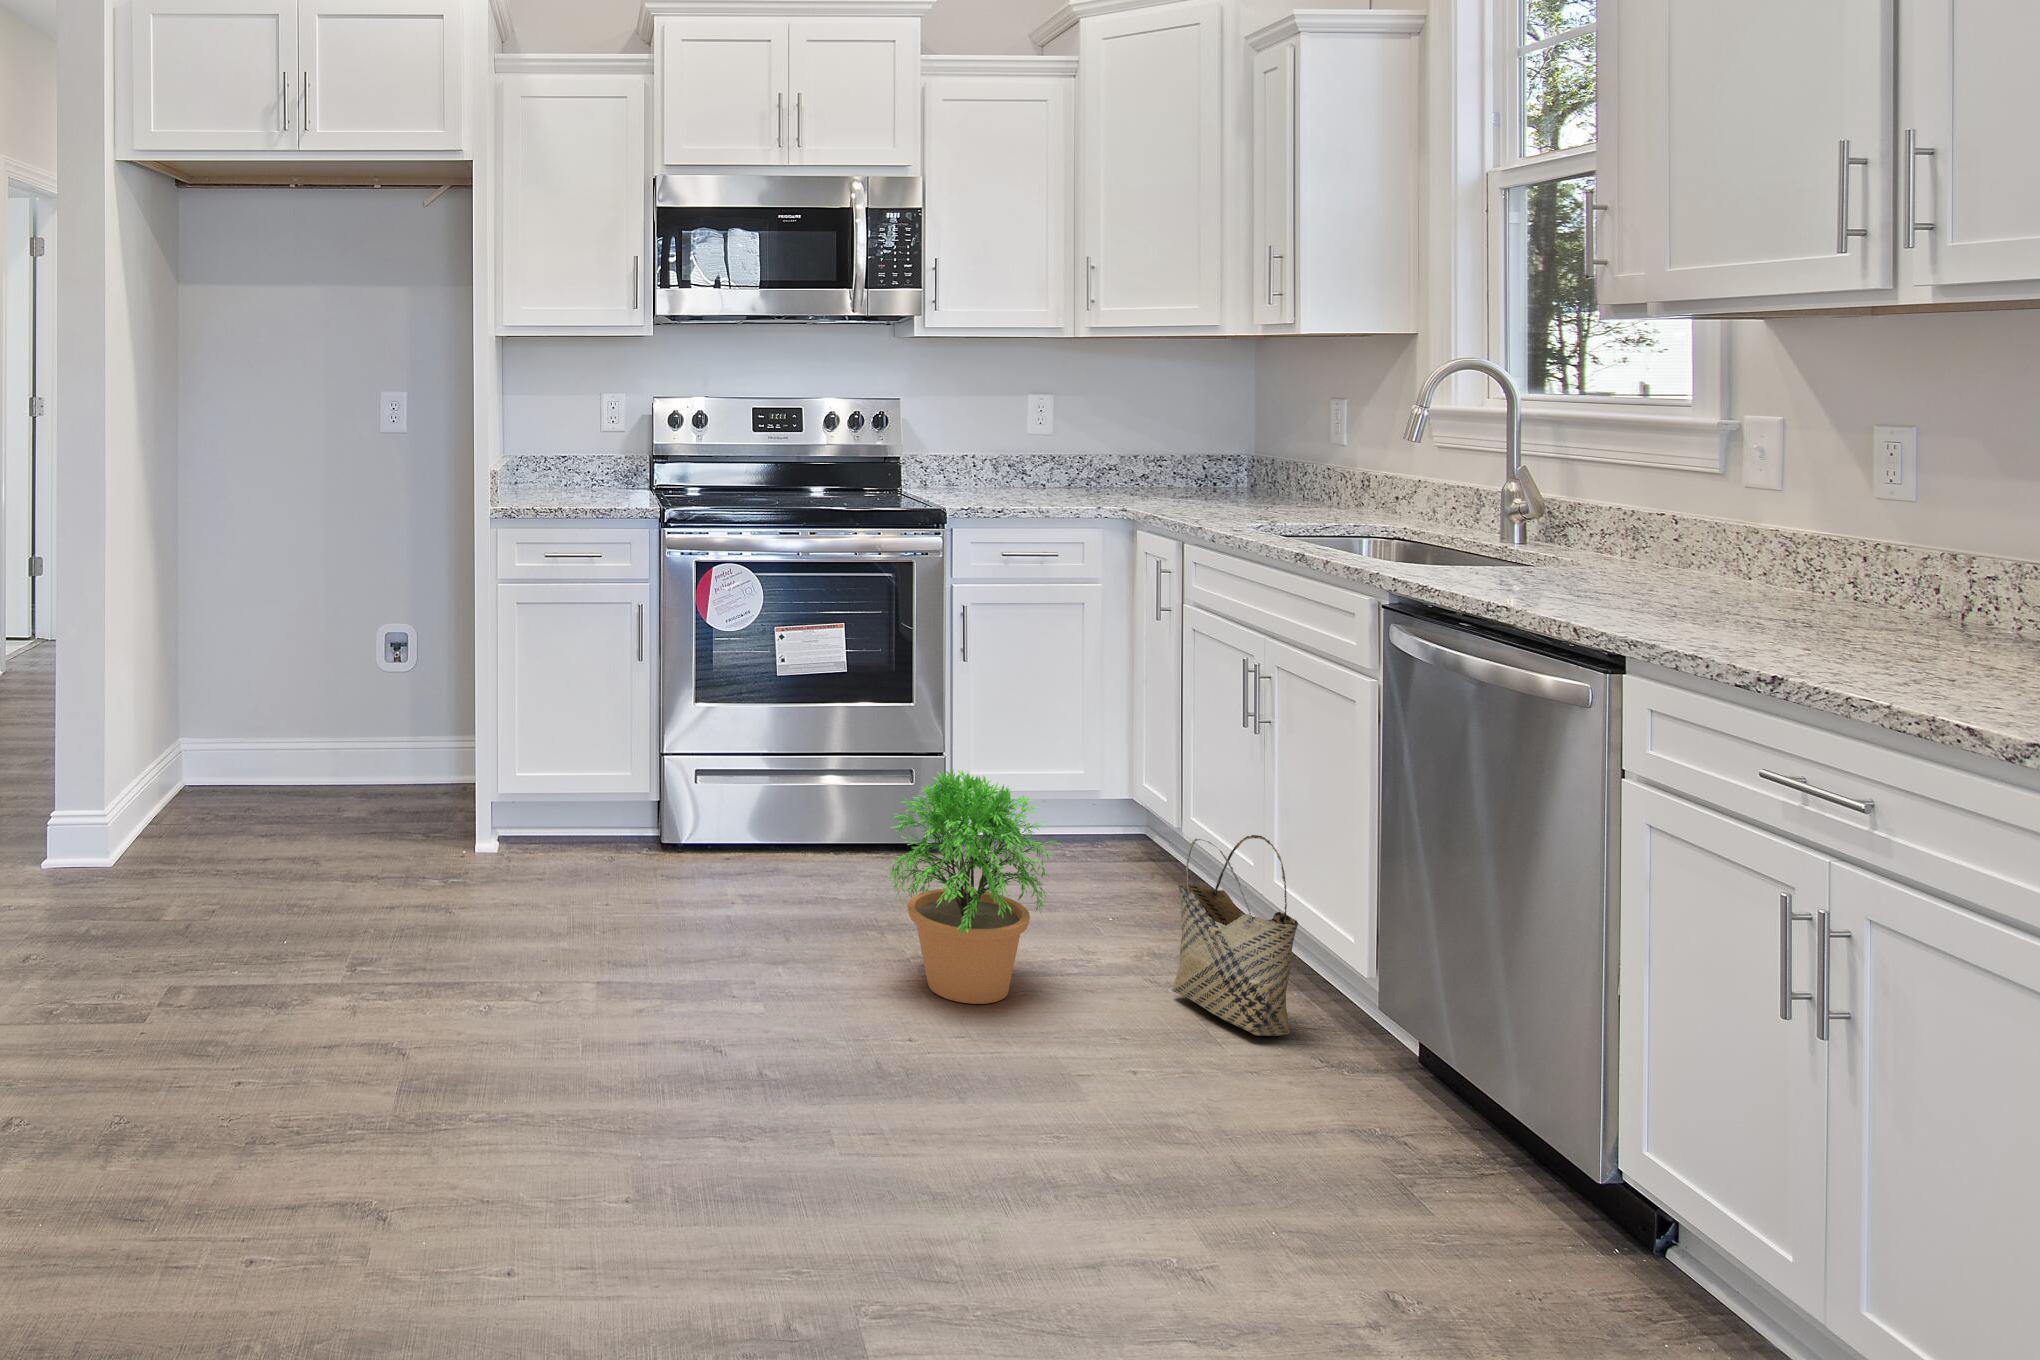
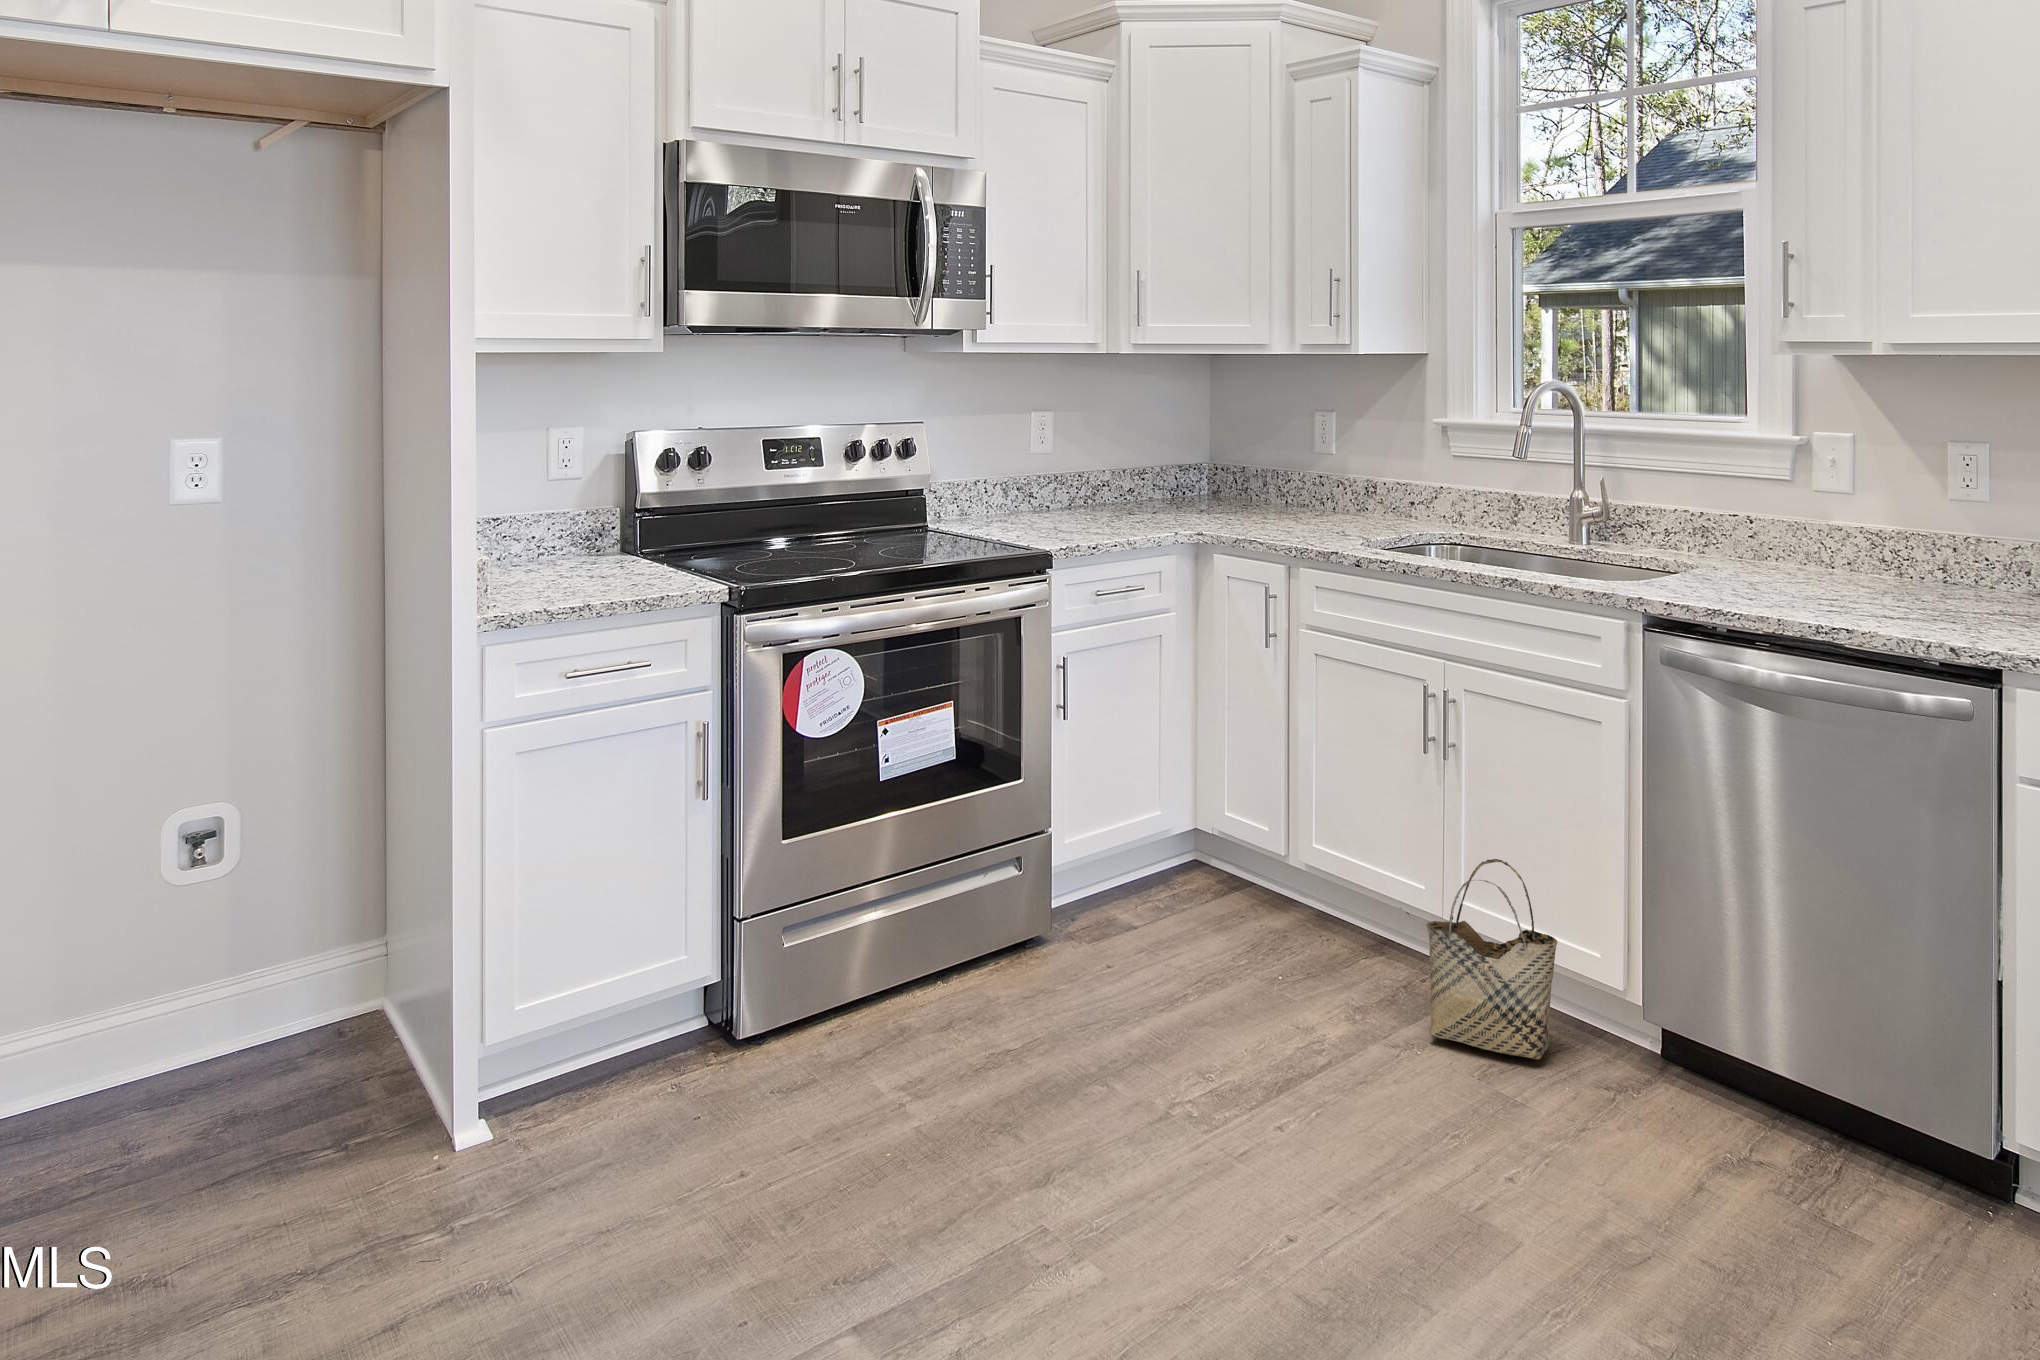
potted plant: present [887,770,1060,1004] -> none [1184,863,1362,1134]

